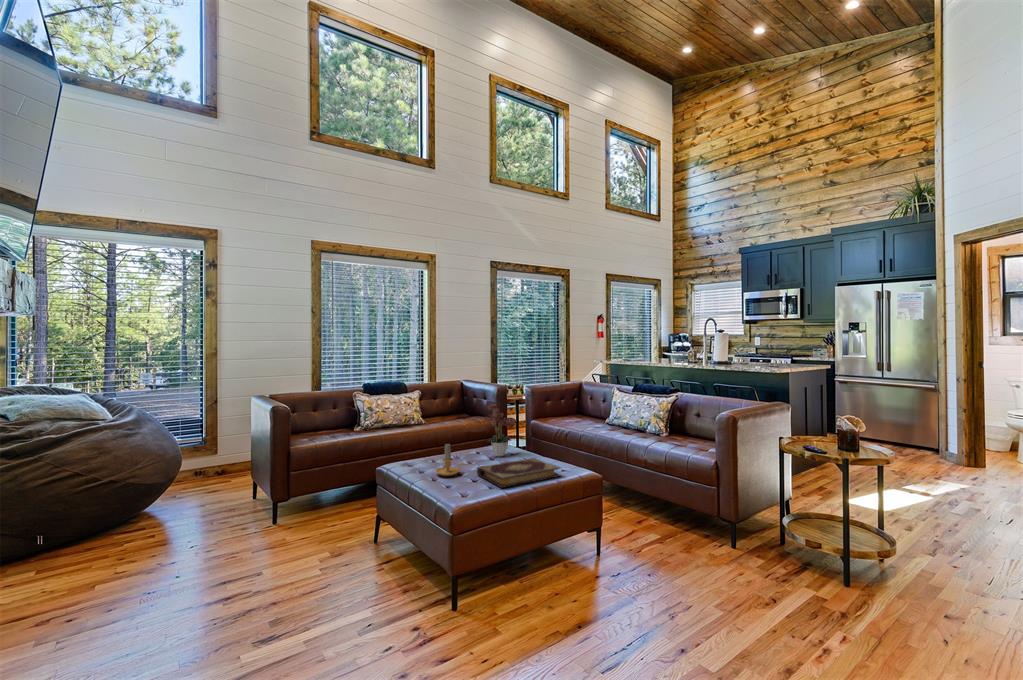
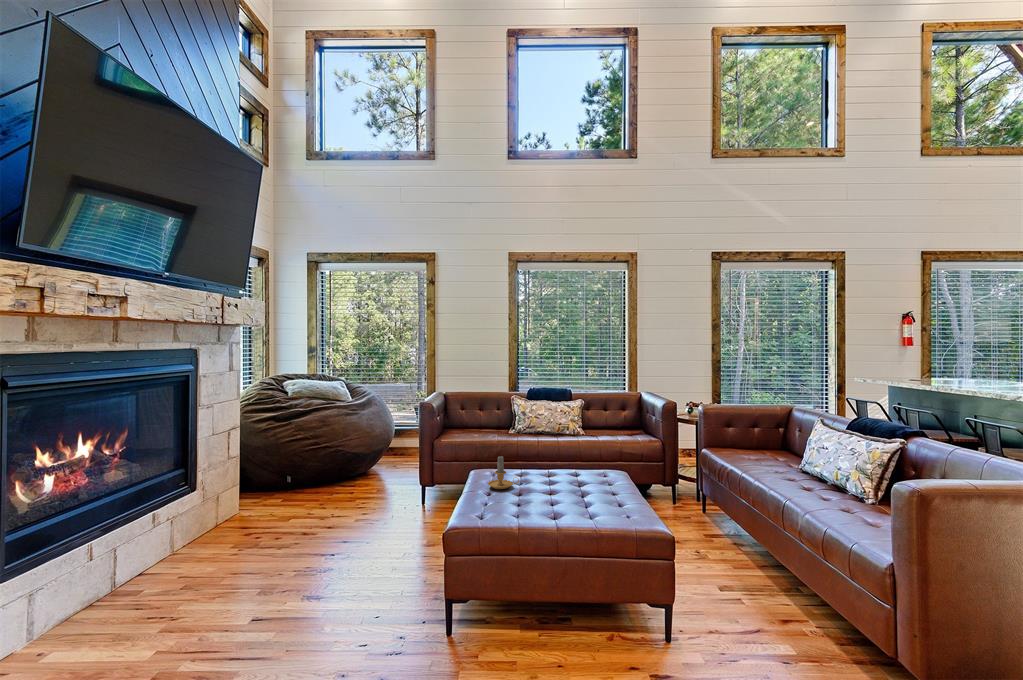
flower arrangement: present [485,404,517,456] -> none [563,418,604,481]
book: present [477,458,560,488] -> none [517,486,598,516]

